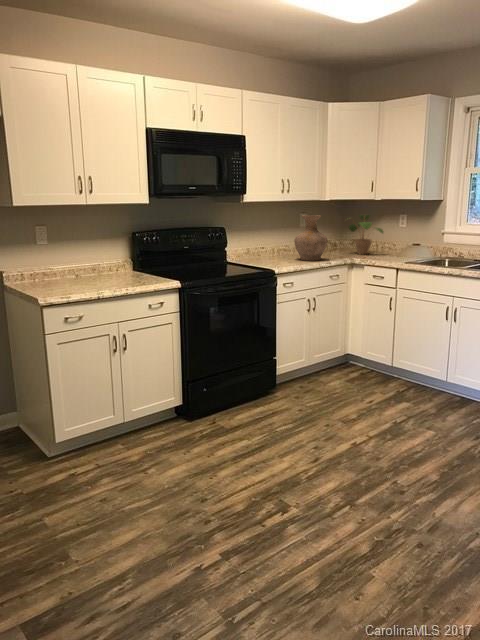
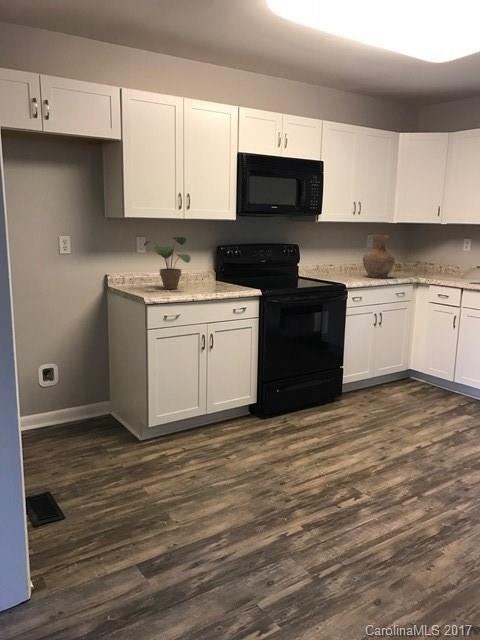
potted plant: present [349,215,383,254] -> present [144,237,191,289]

